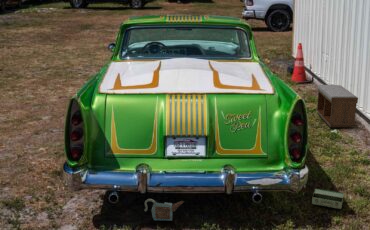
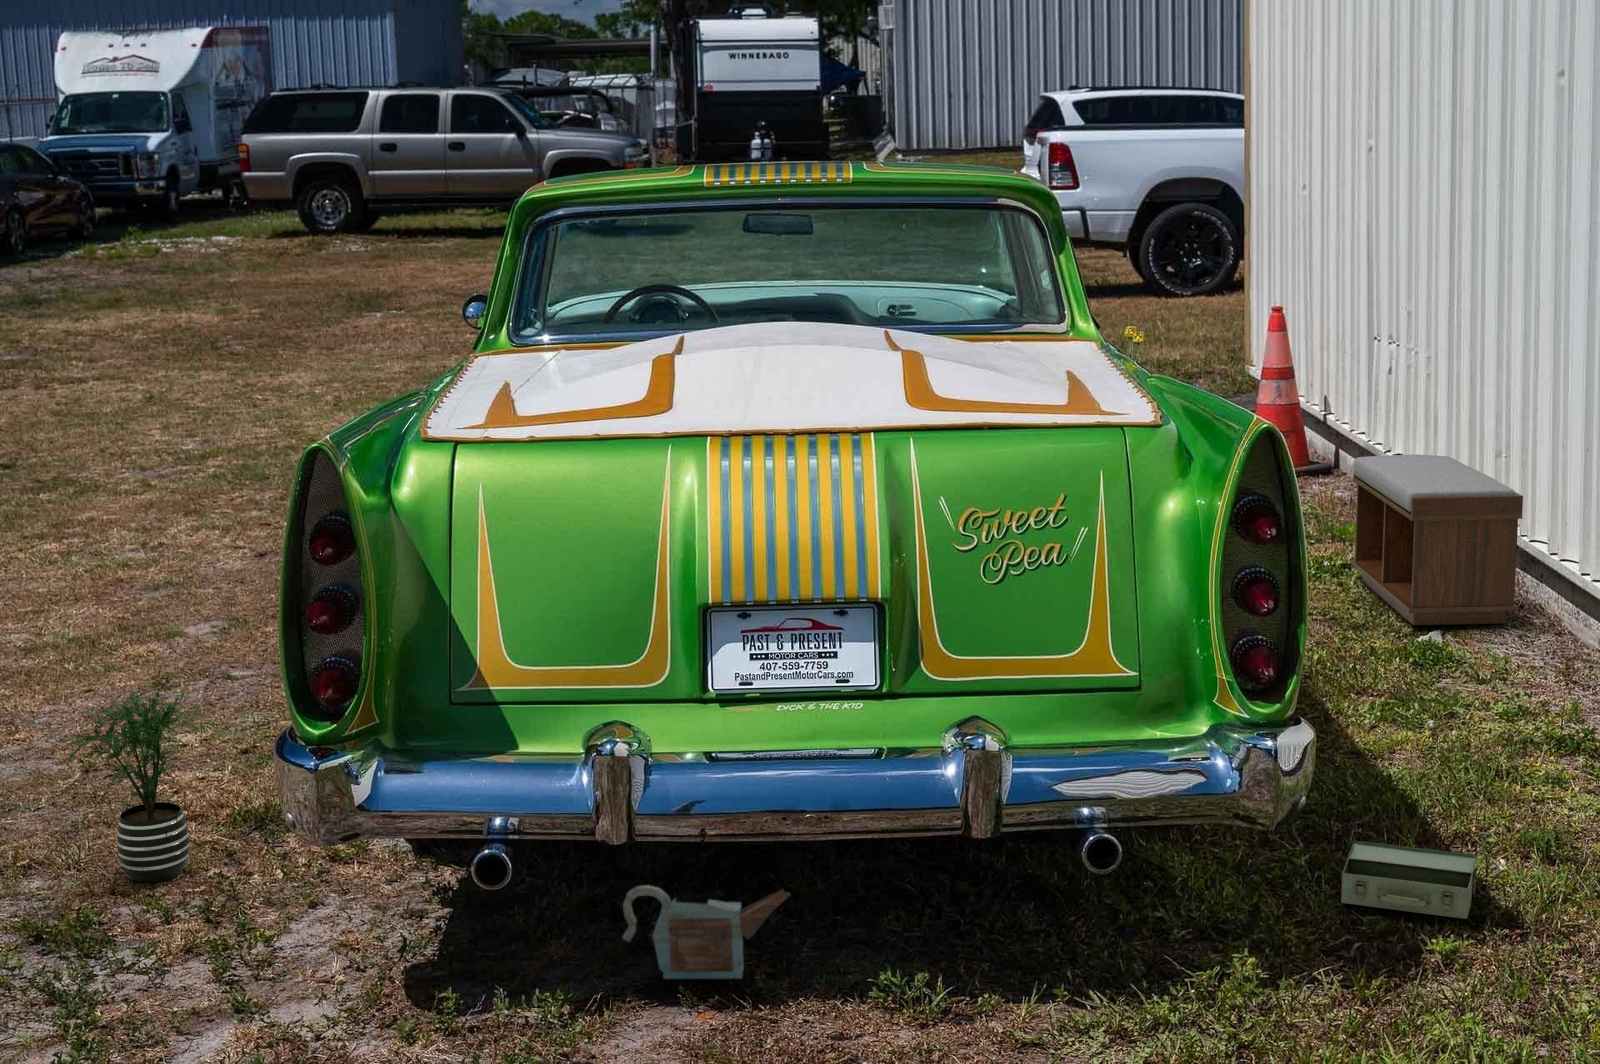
potted plant: none [13,145,47,190] -> present [68,691,200,882]

